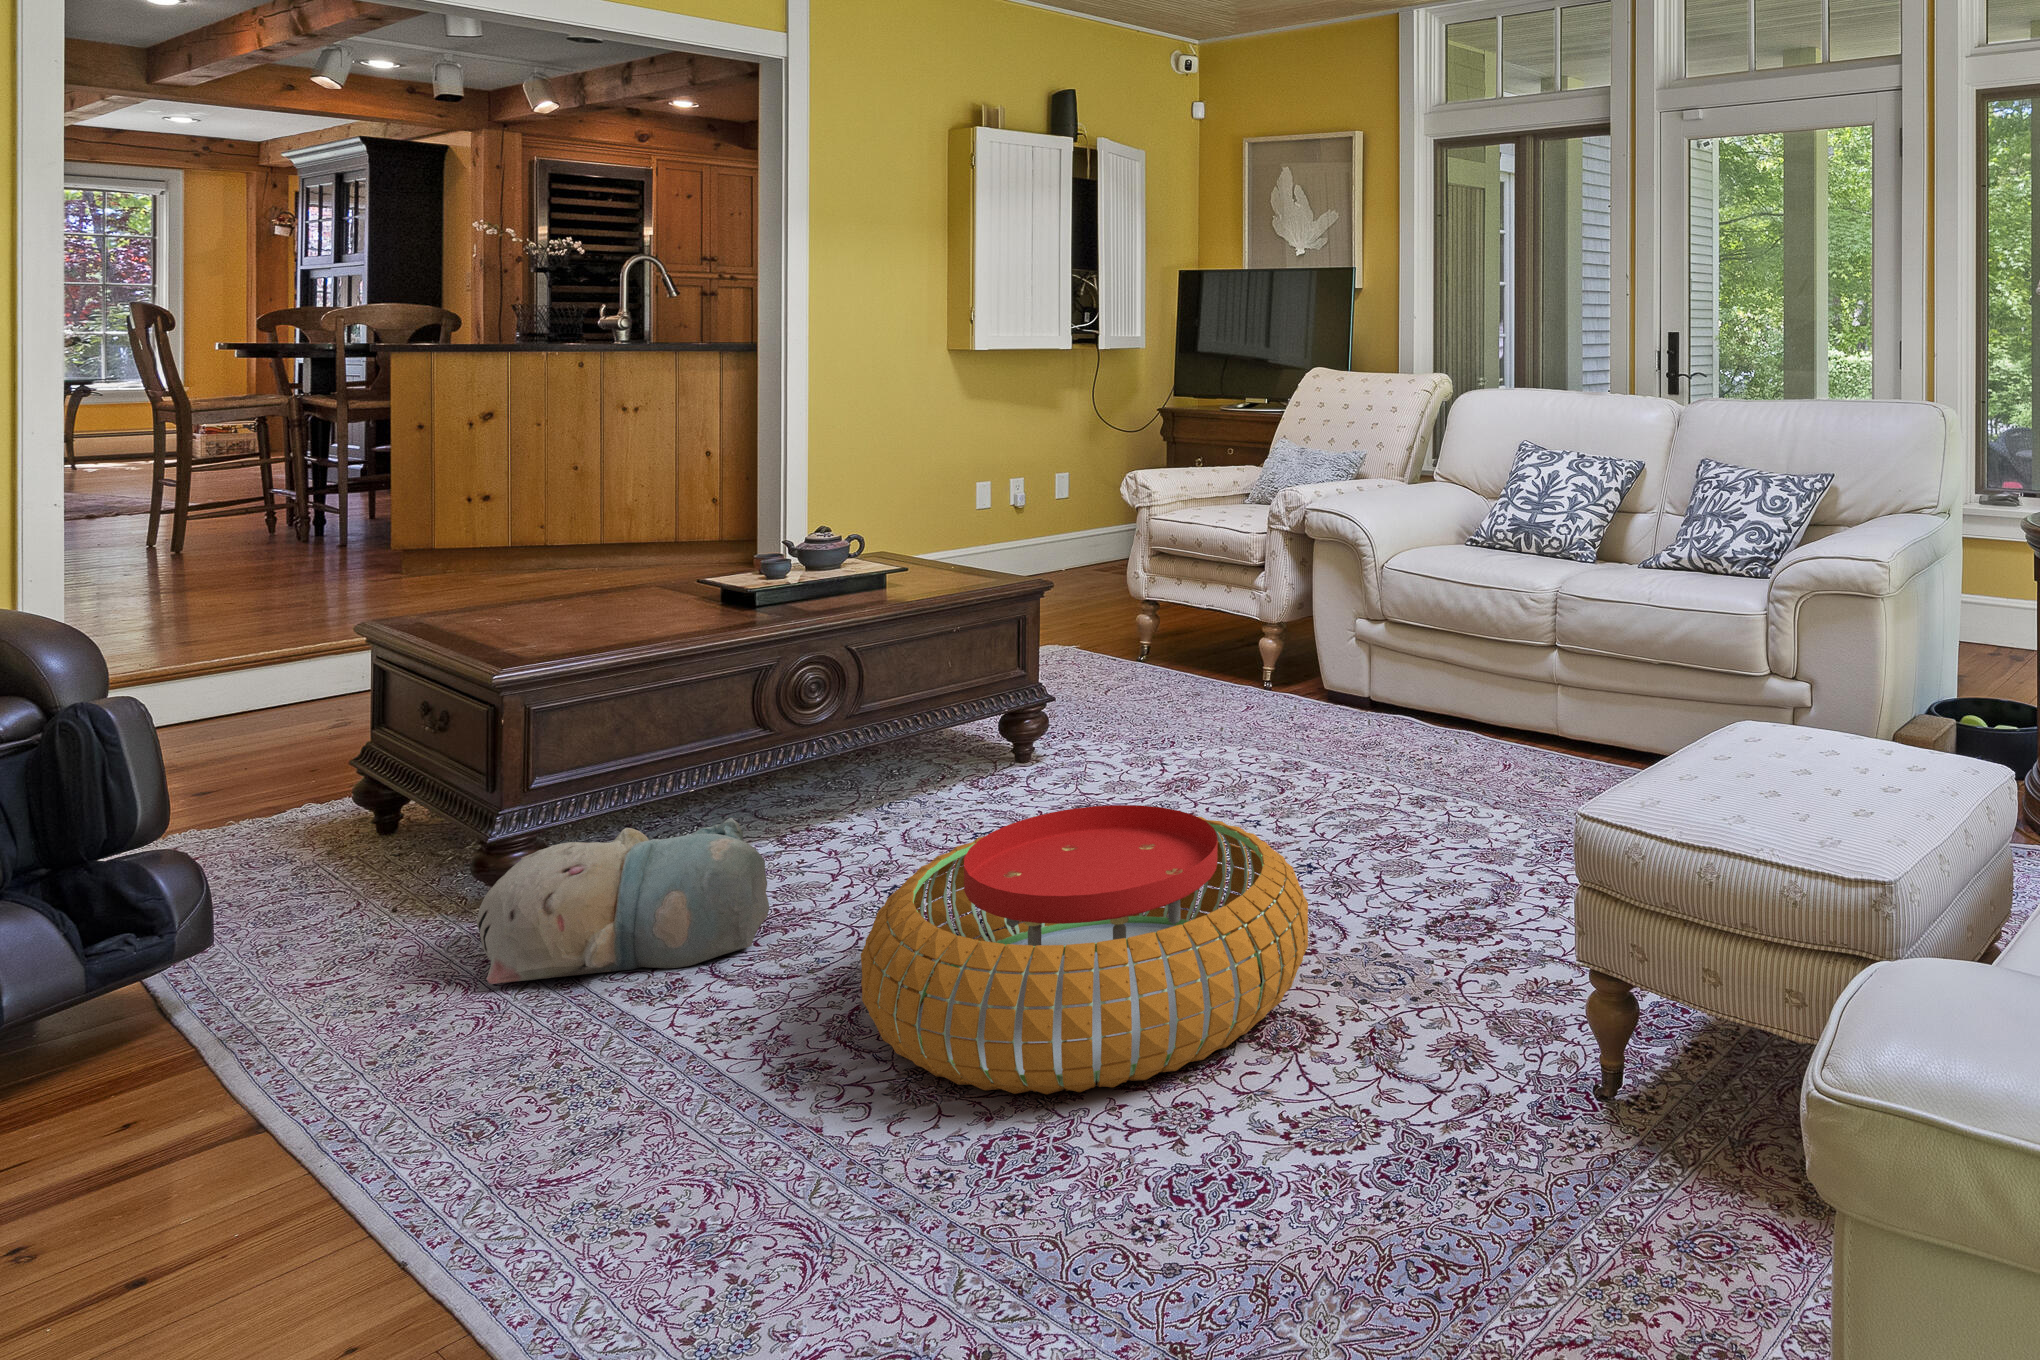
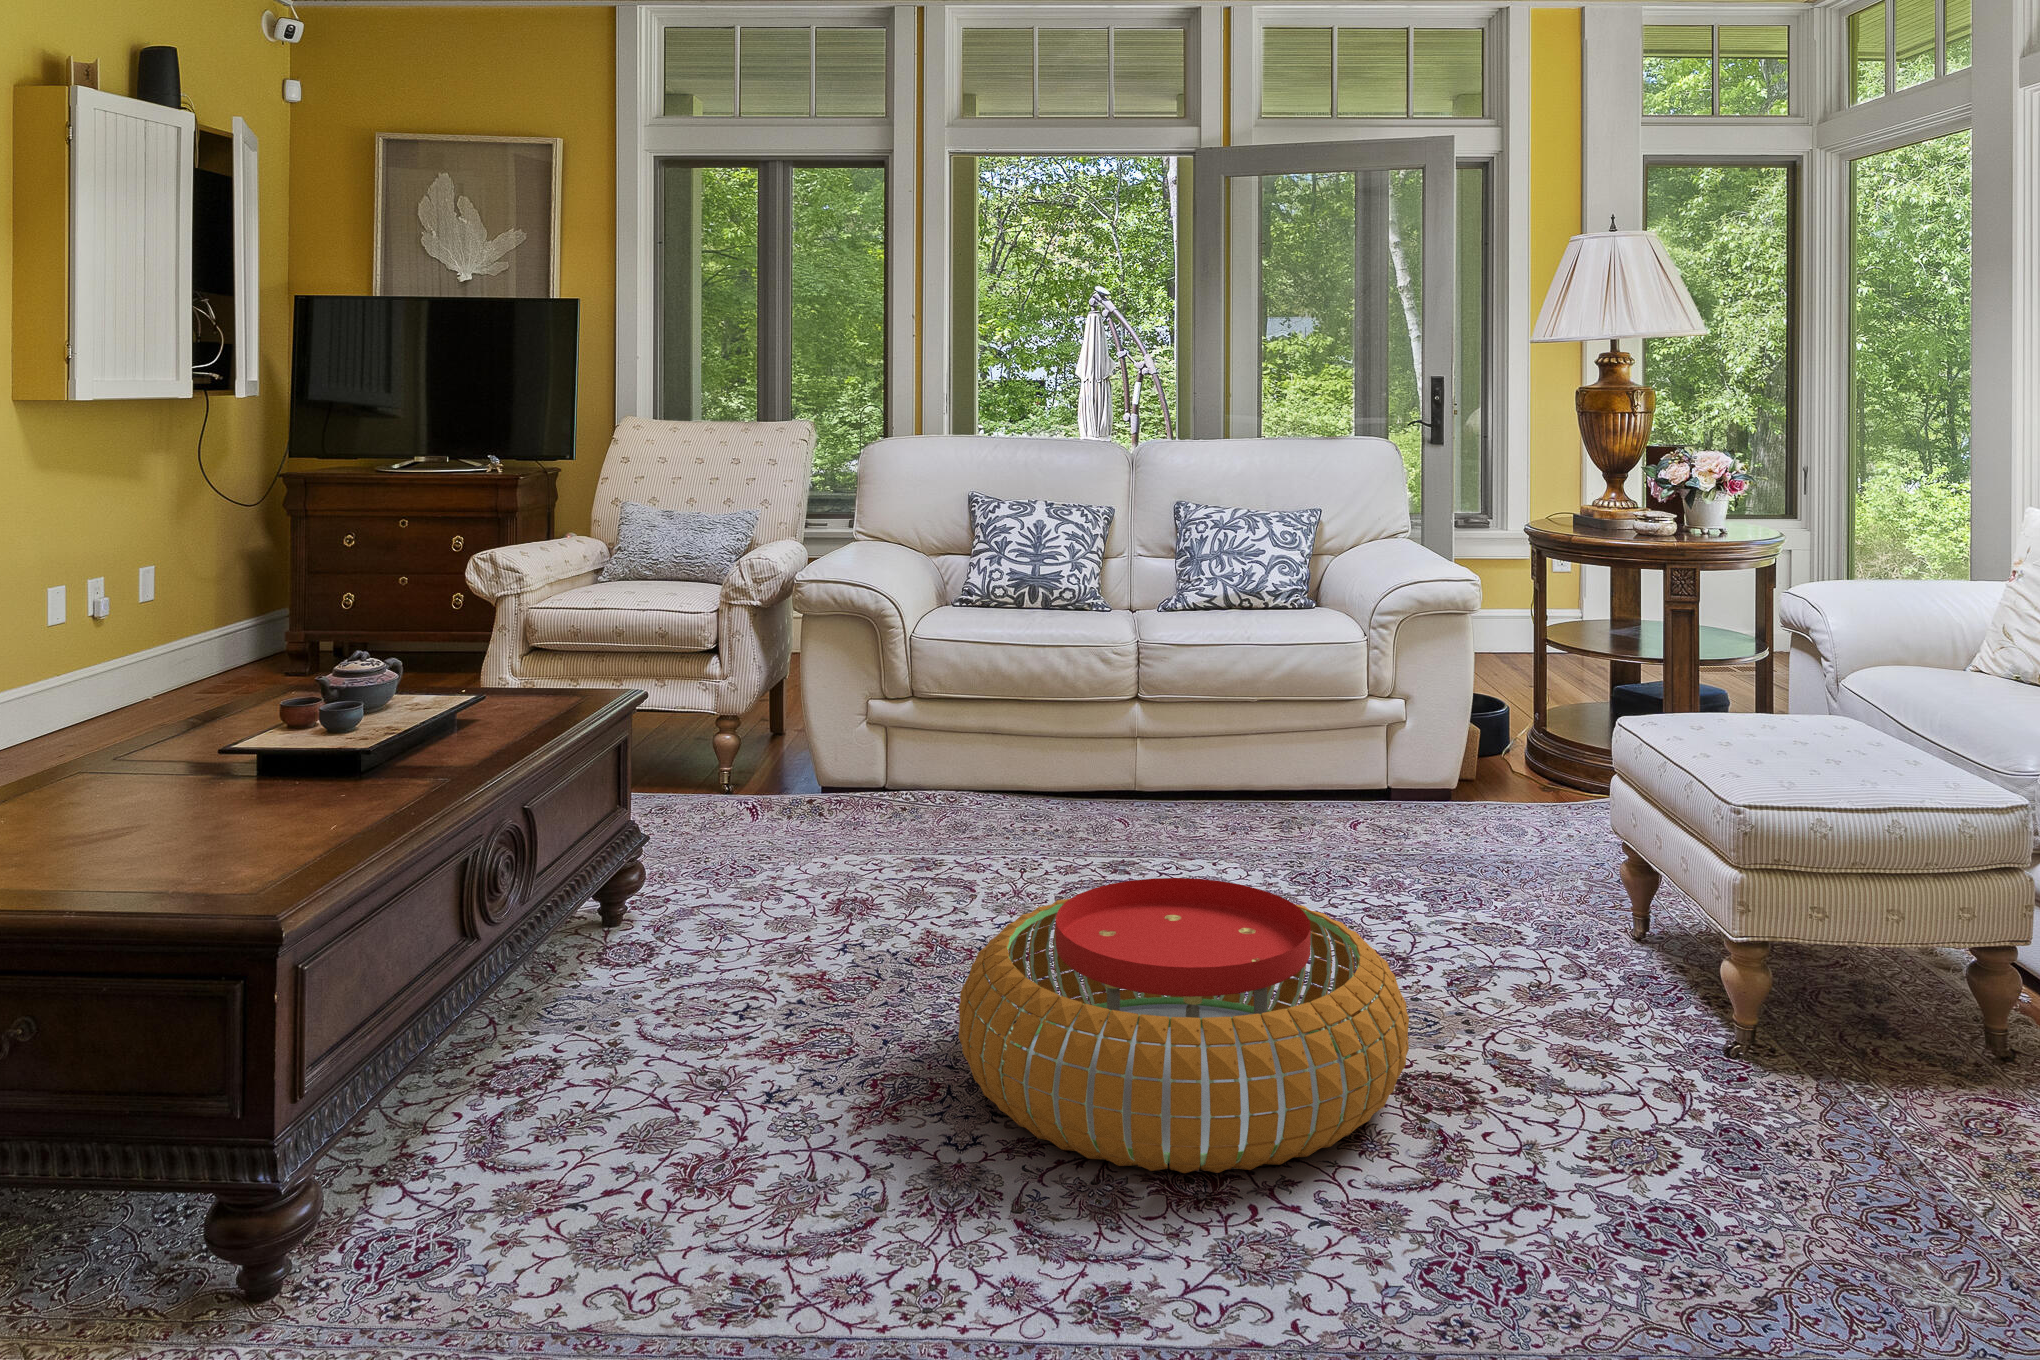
plush toy: present [476,818,769,984] -> none [415,988,755,1242]

